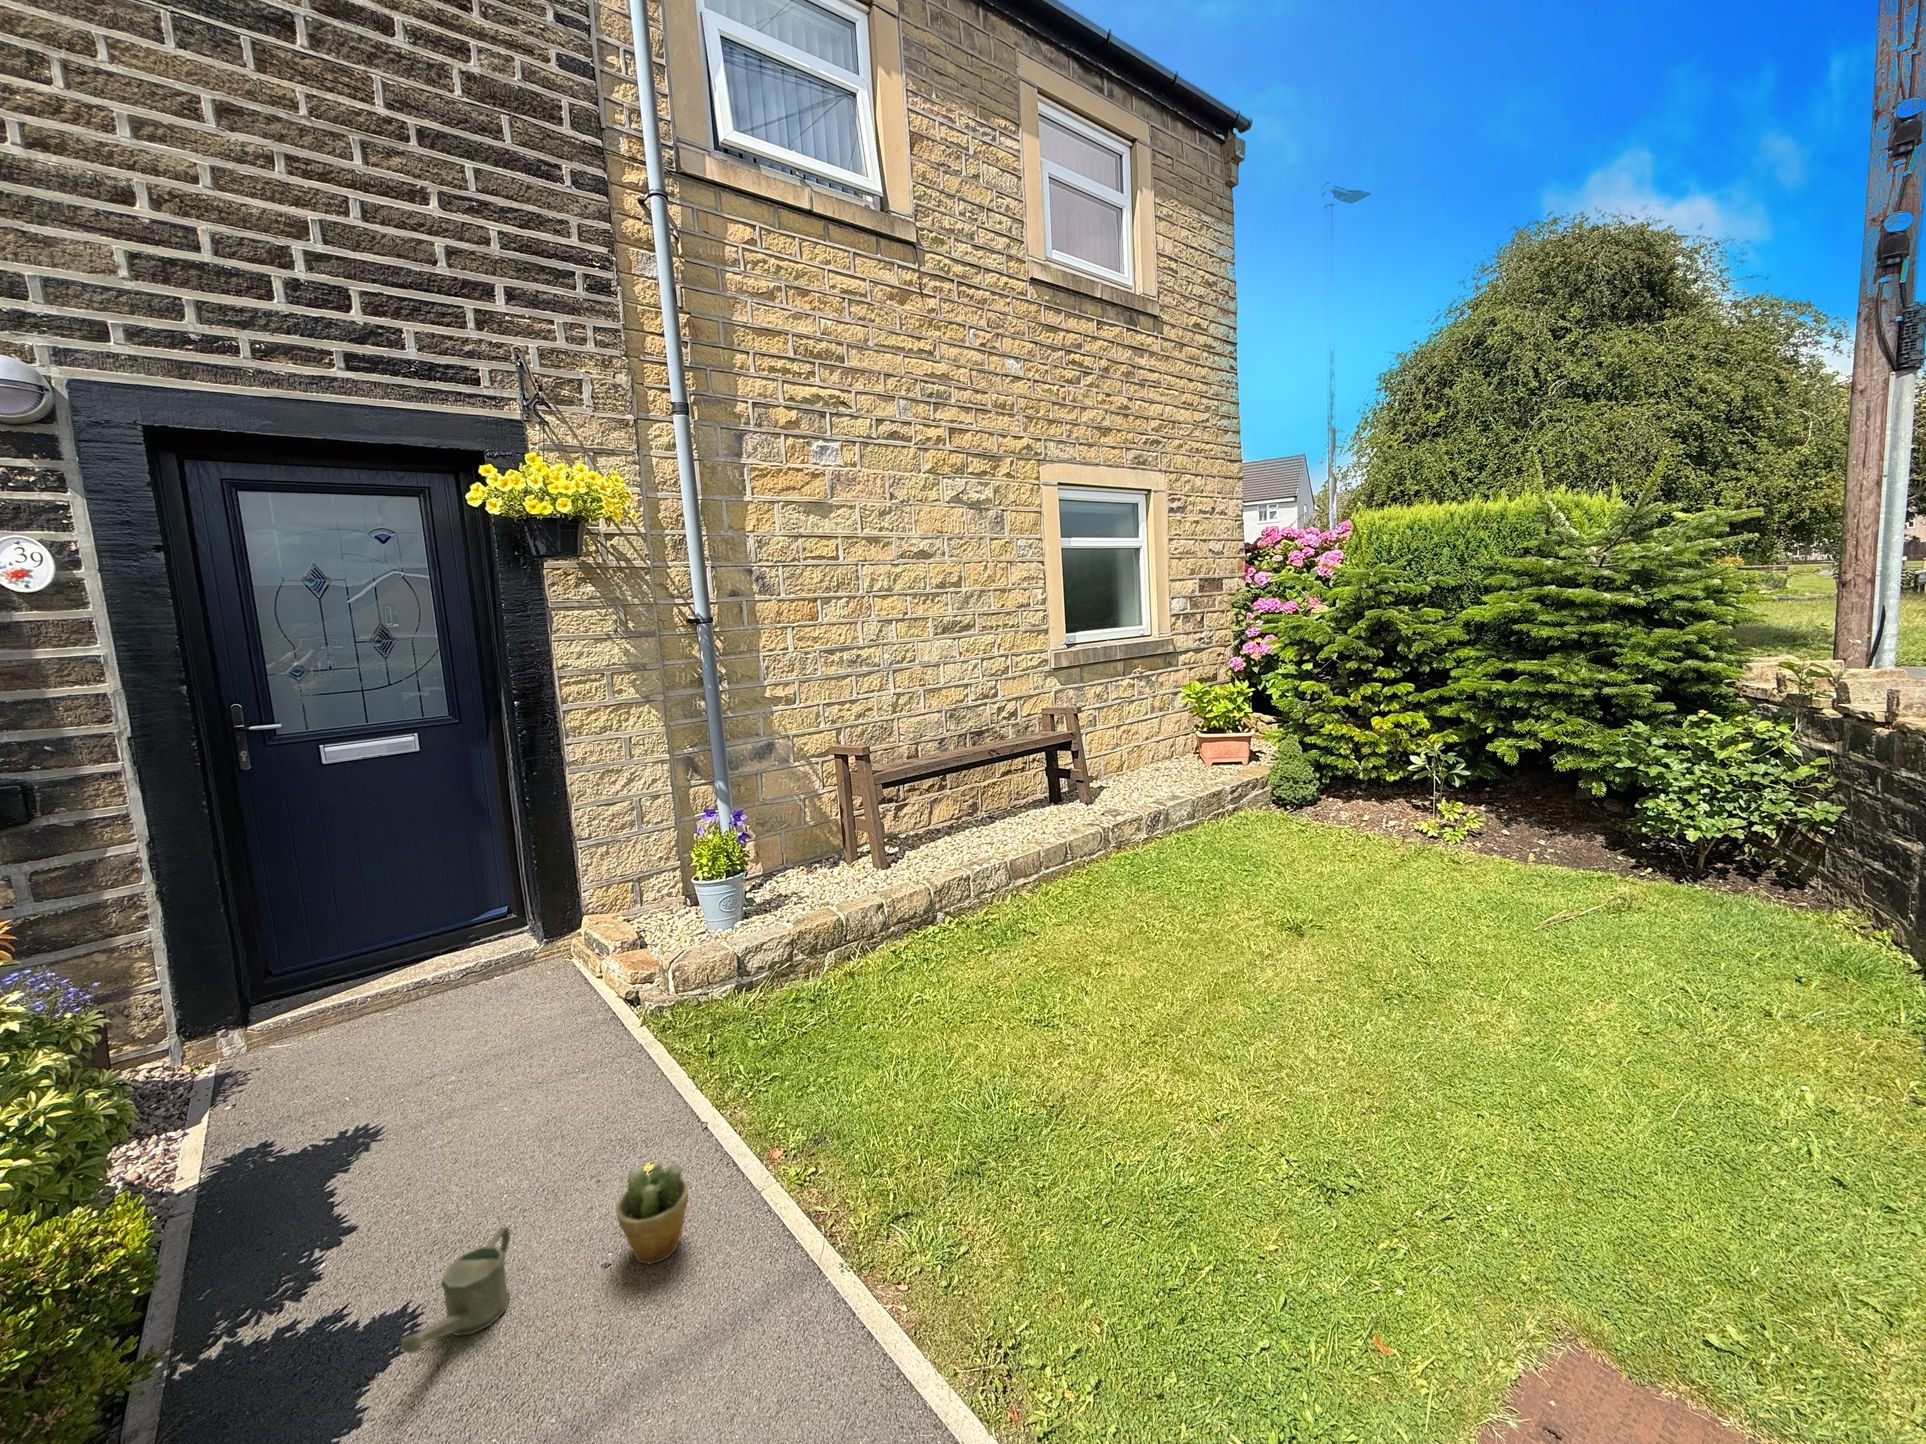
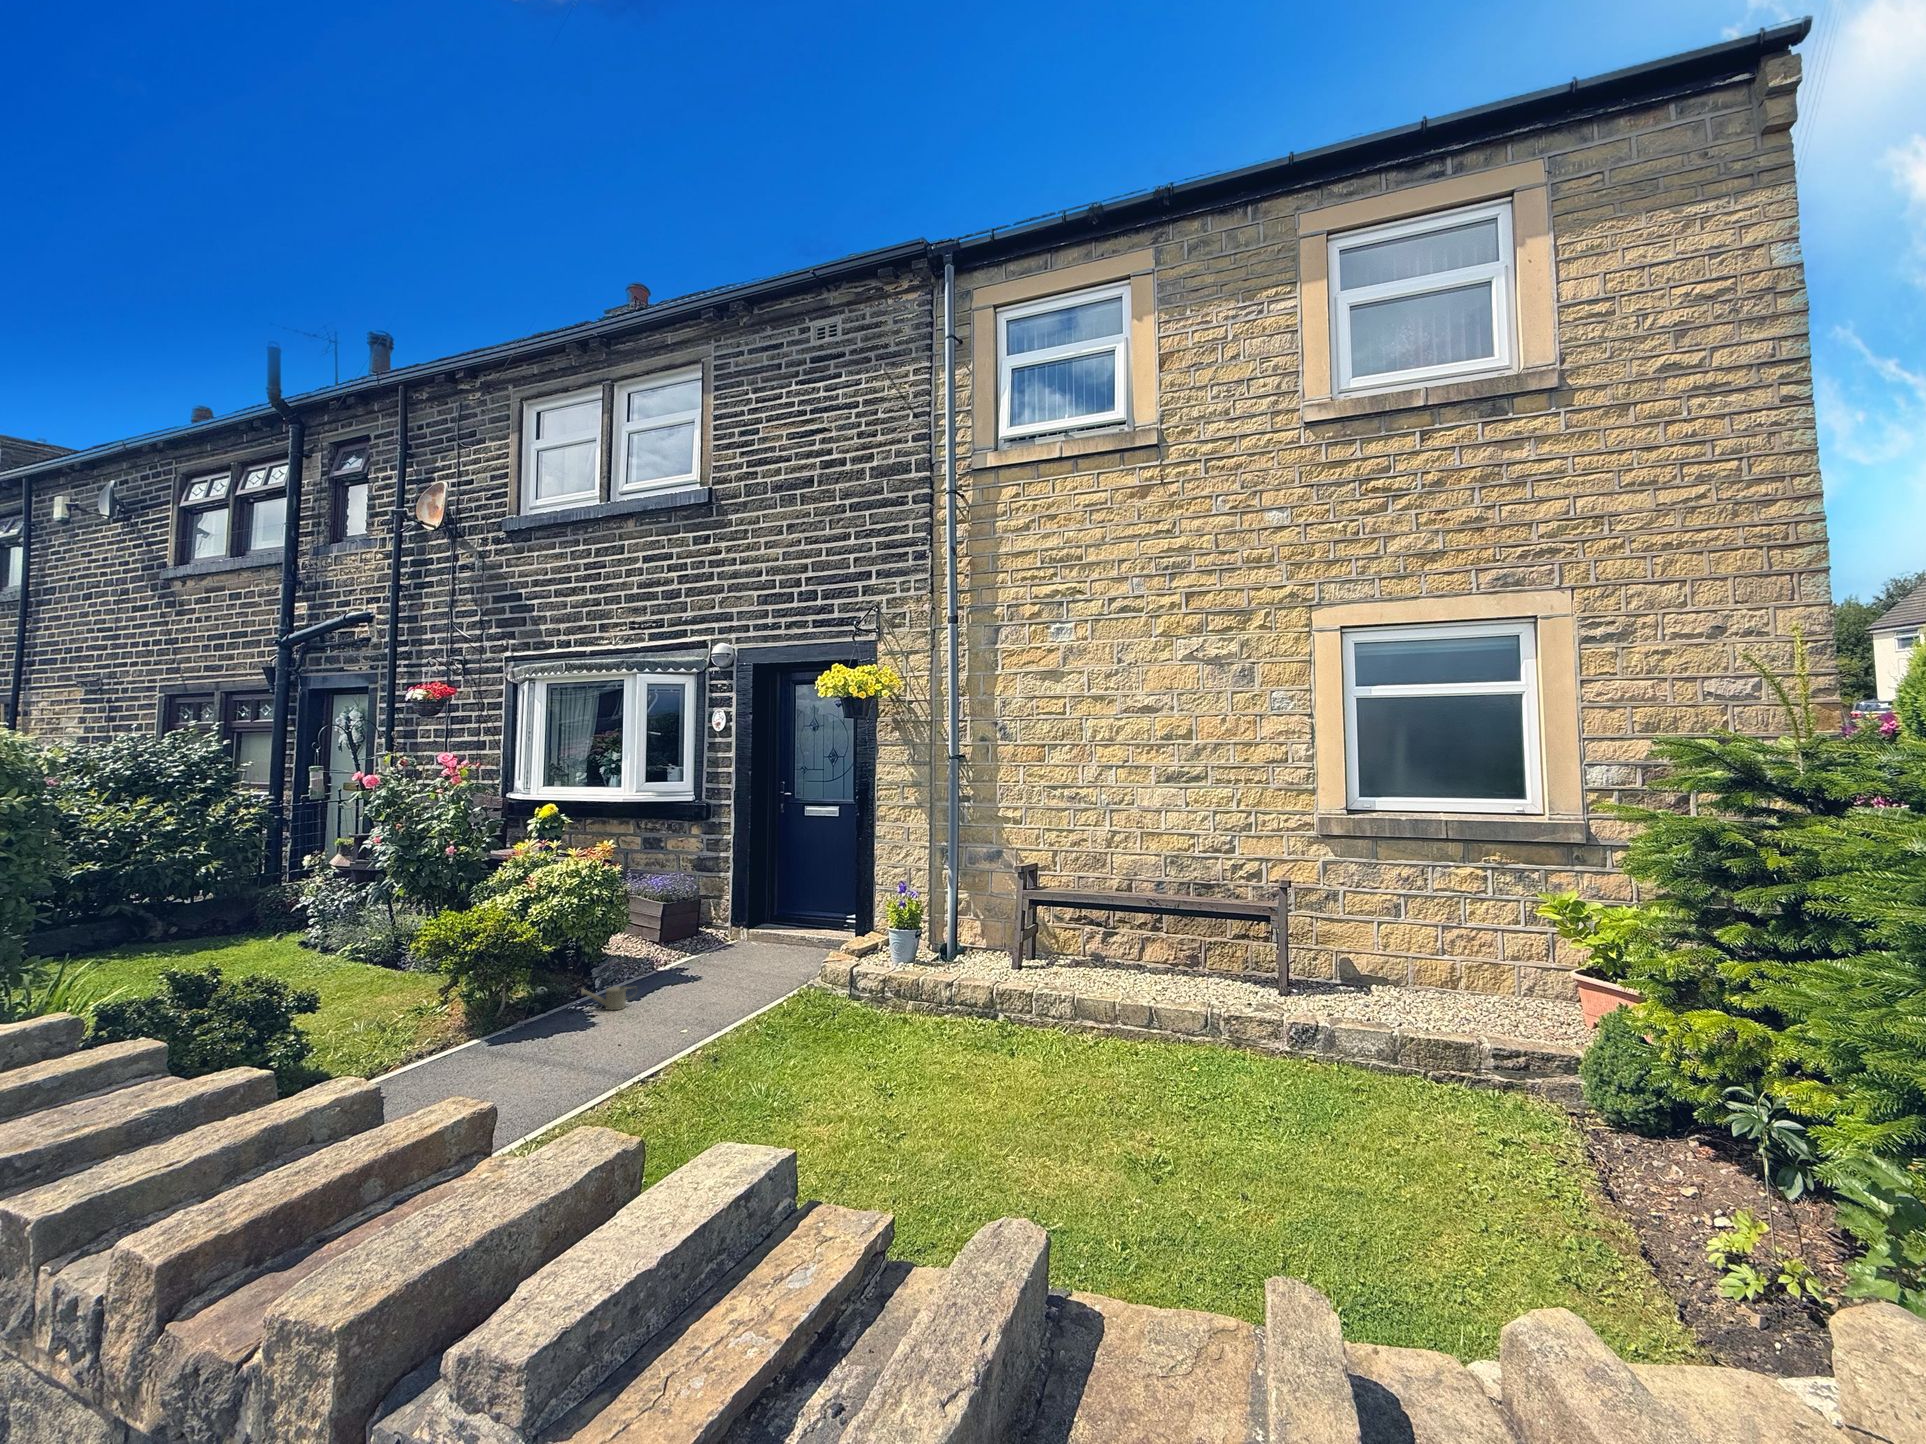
potted plant: present [616,1163,688,1264] -> none [636,982,666,1024]

